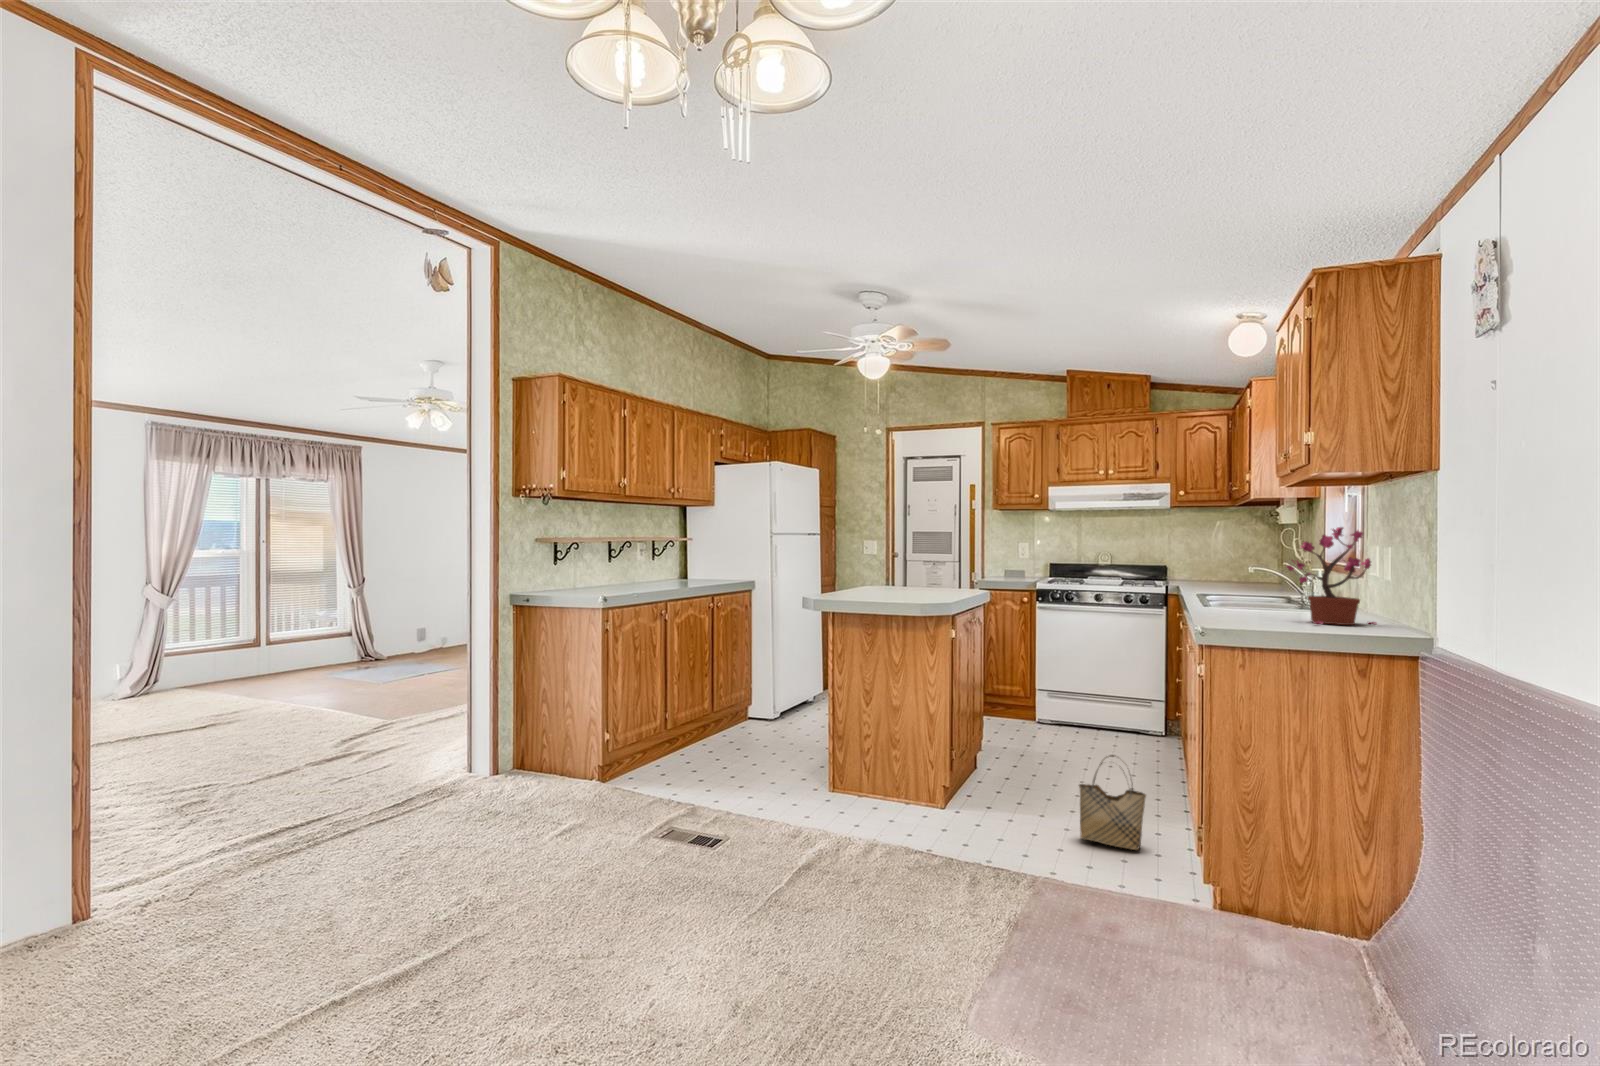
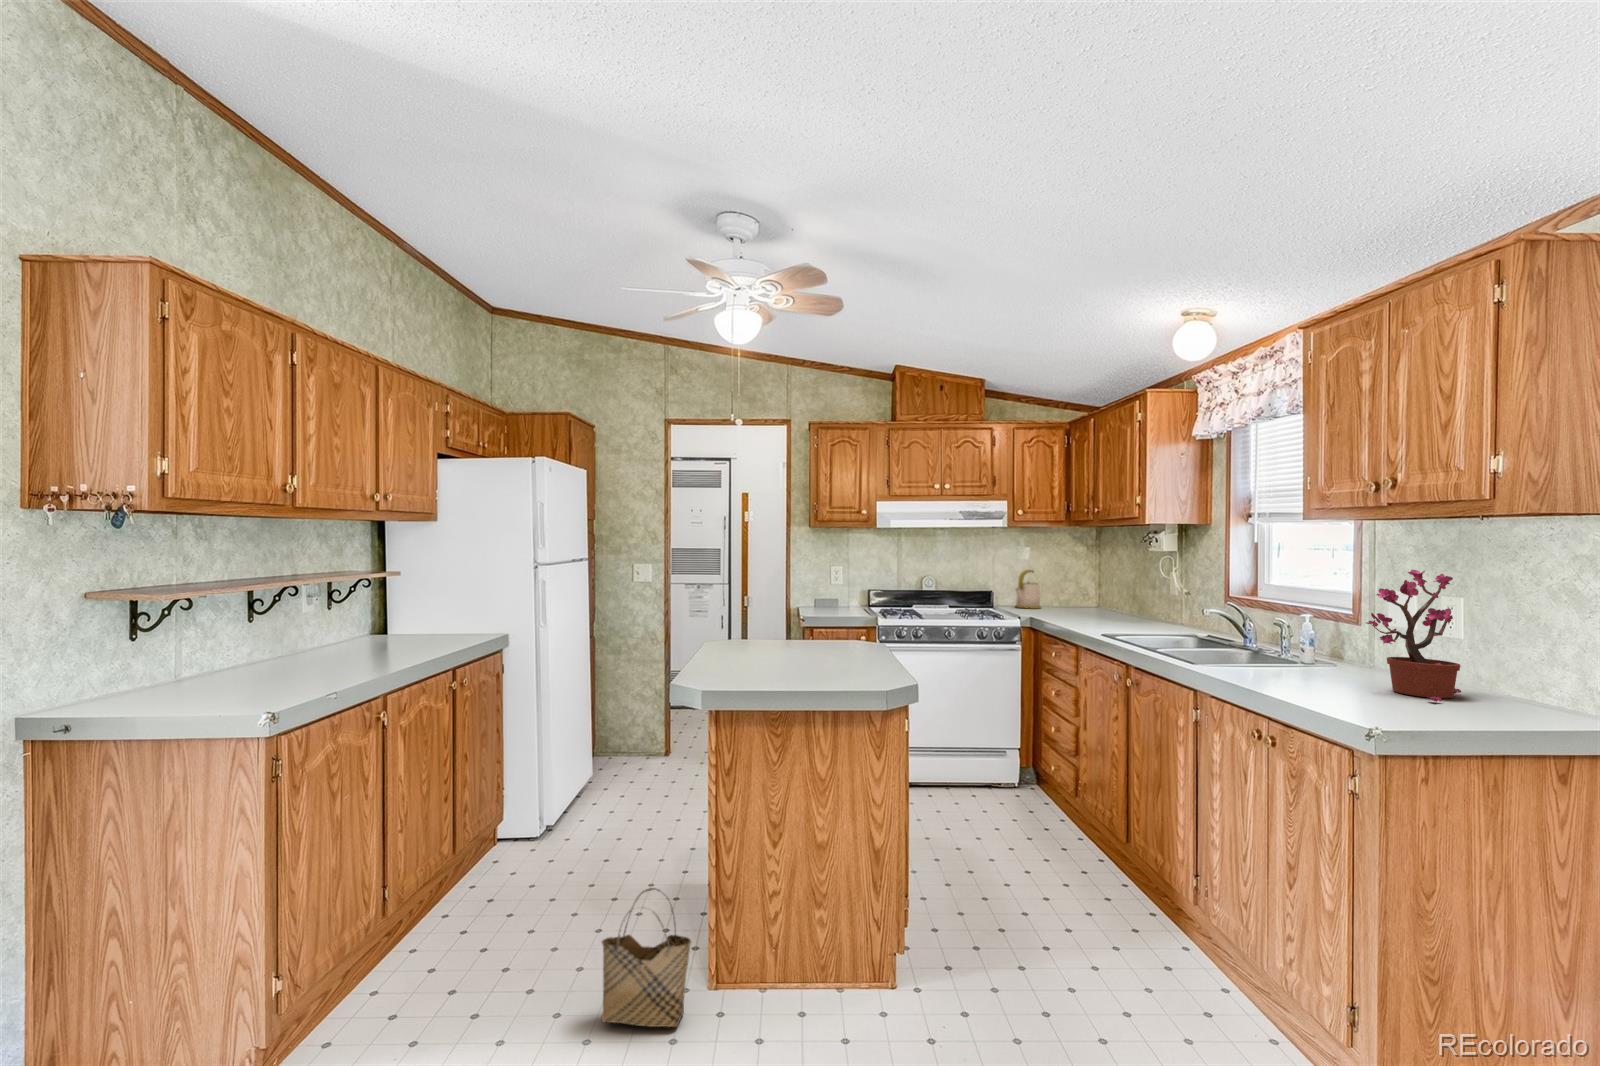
kettle: none [1186,546,1215,581] -> present [1015,570,1041,609]
woven basket: present [1079,755,1146,850] -> present [602,888,691,1027]

